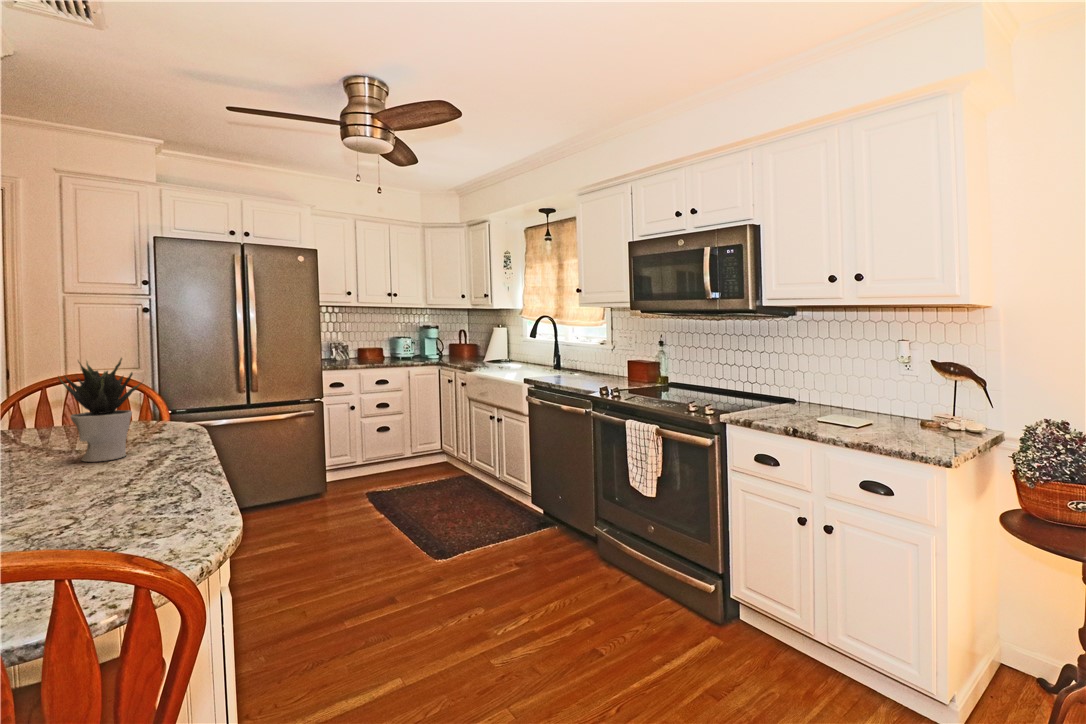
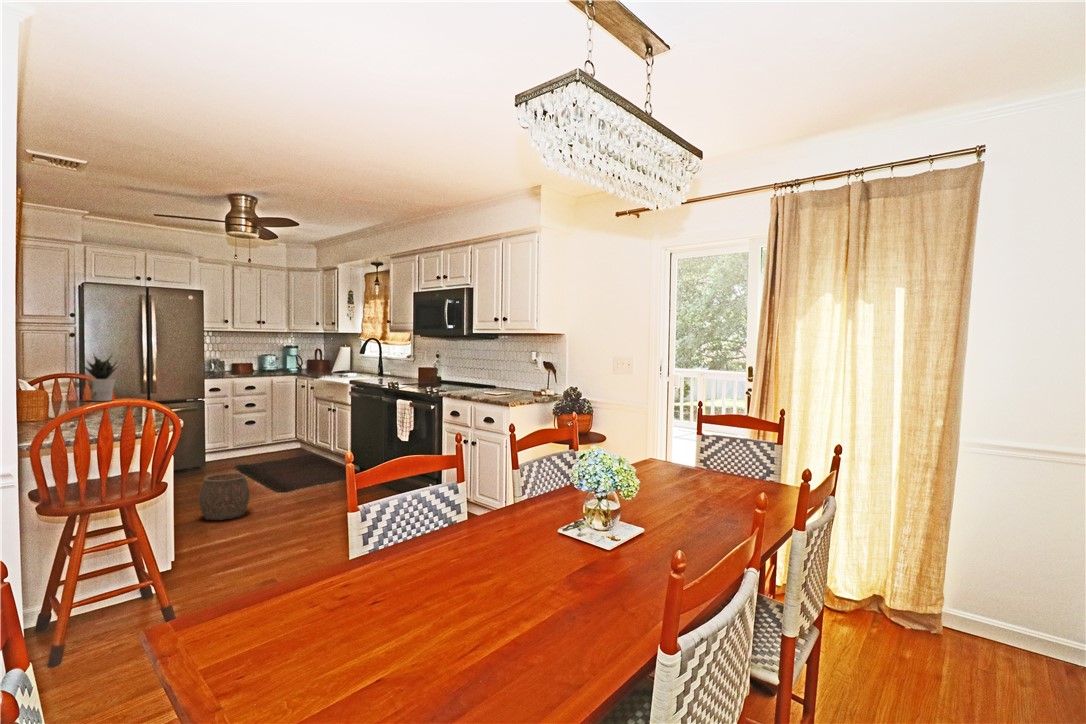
woven basket: none [309,551,393,647] -> present [199,473,250,520]

